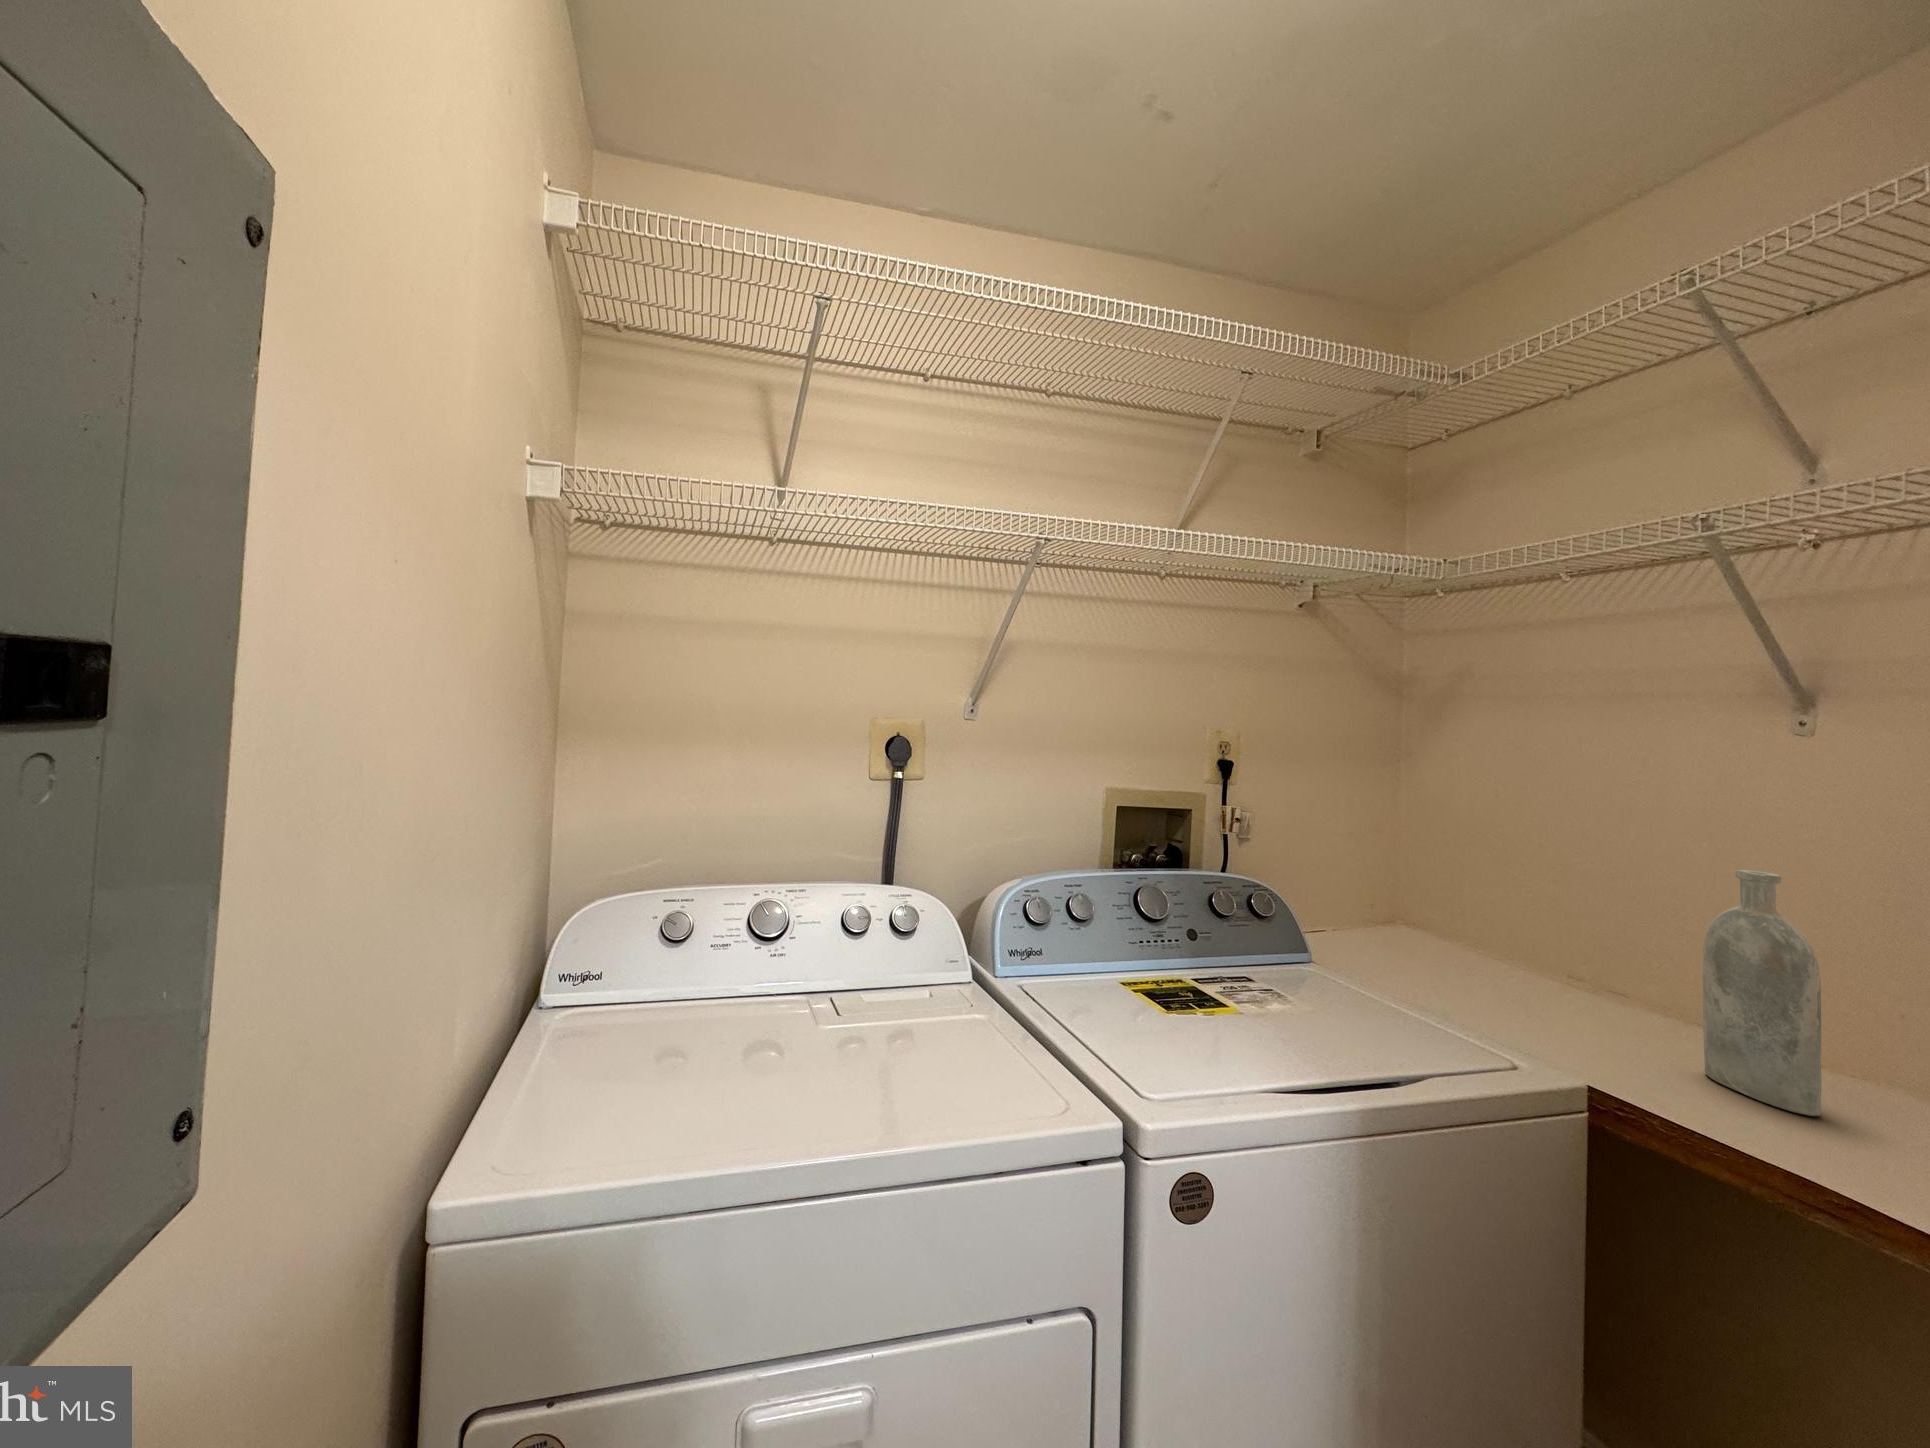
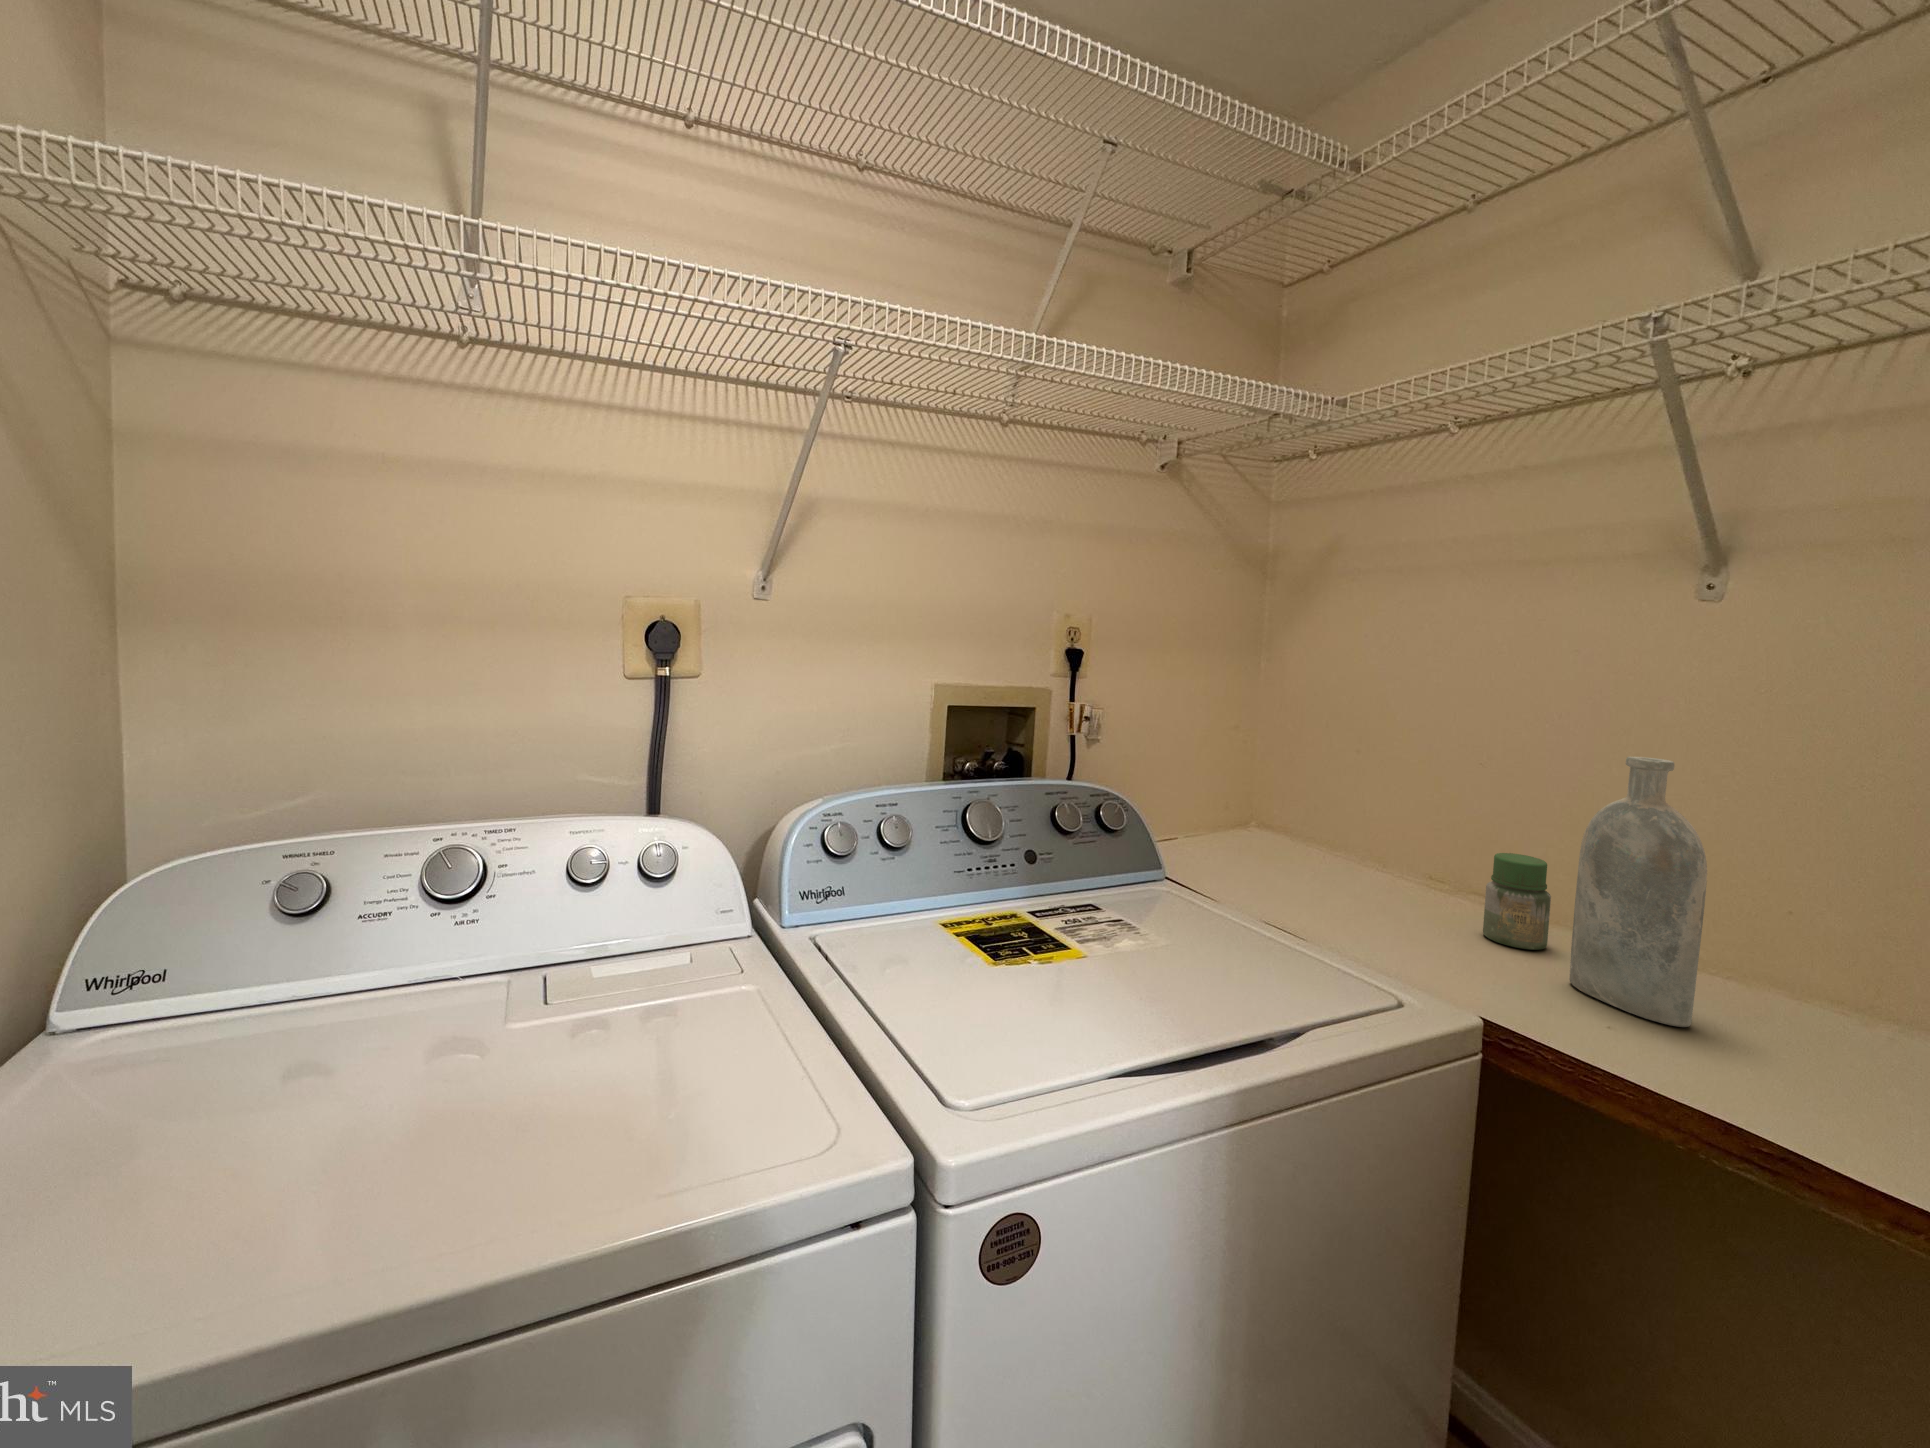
jar: none [1625,955,1690,1046] -> present [1483,853,1551,950]

